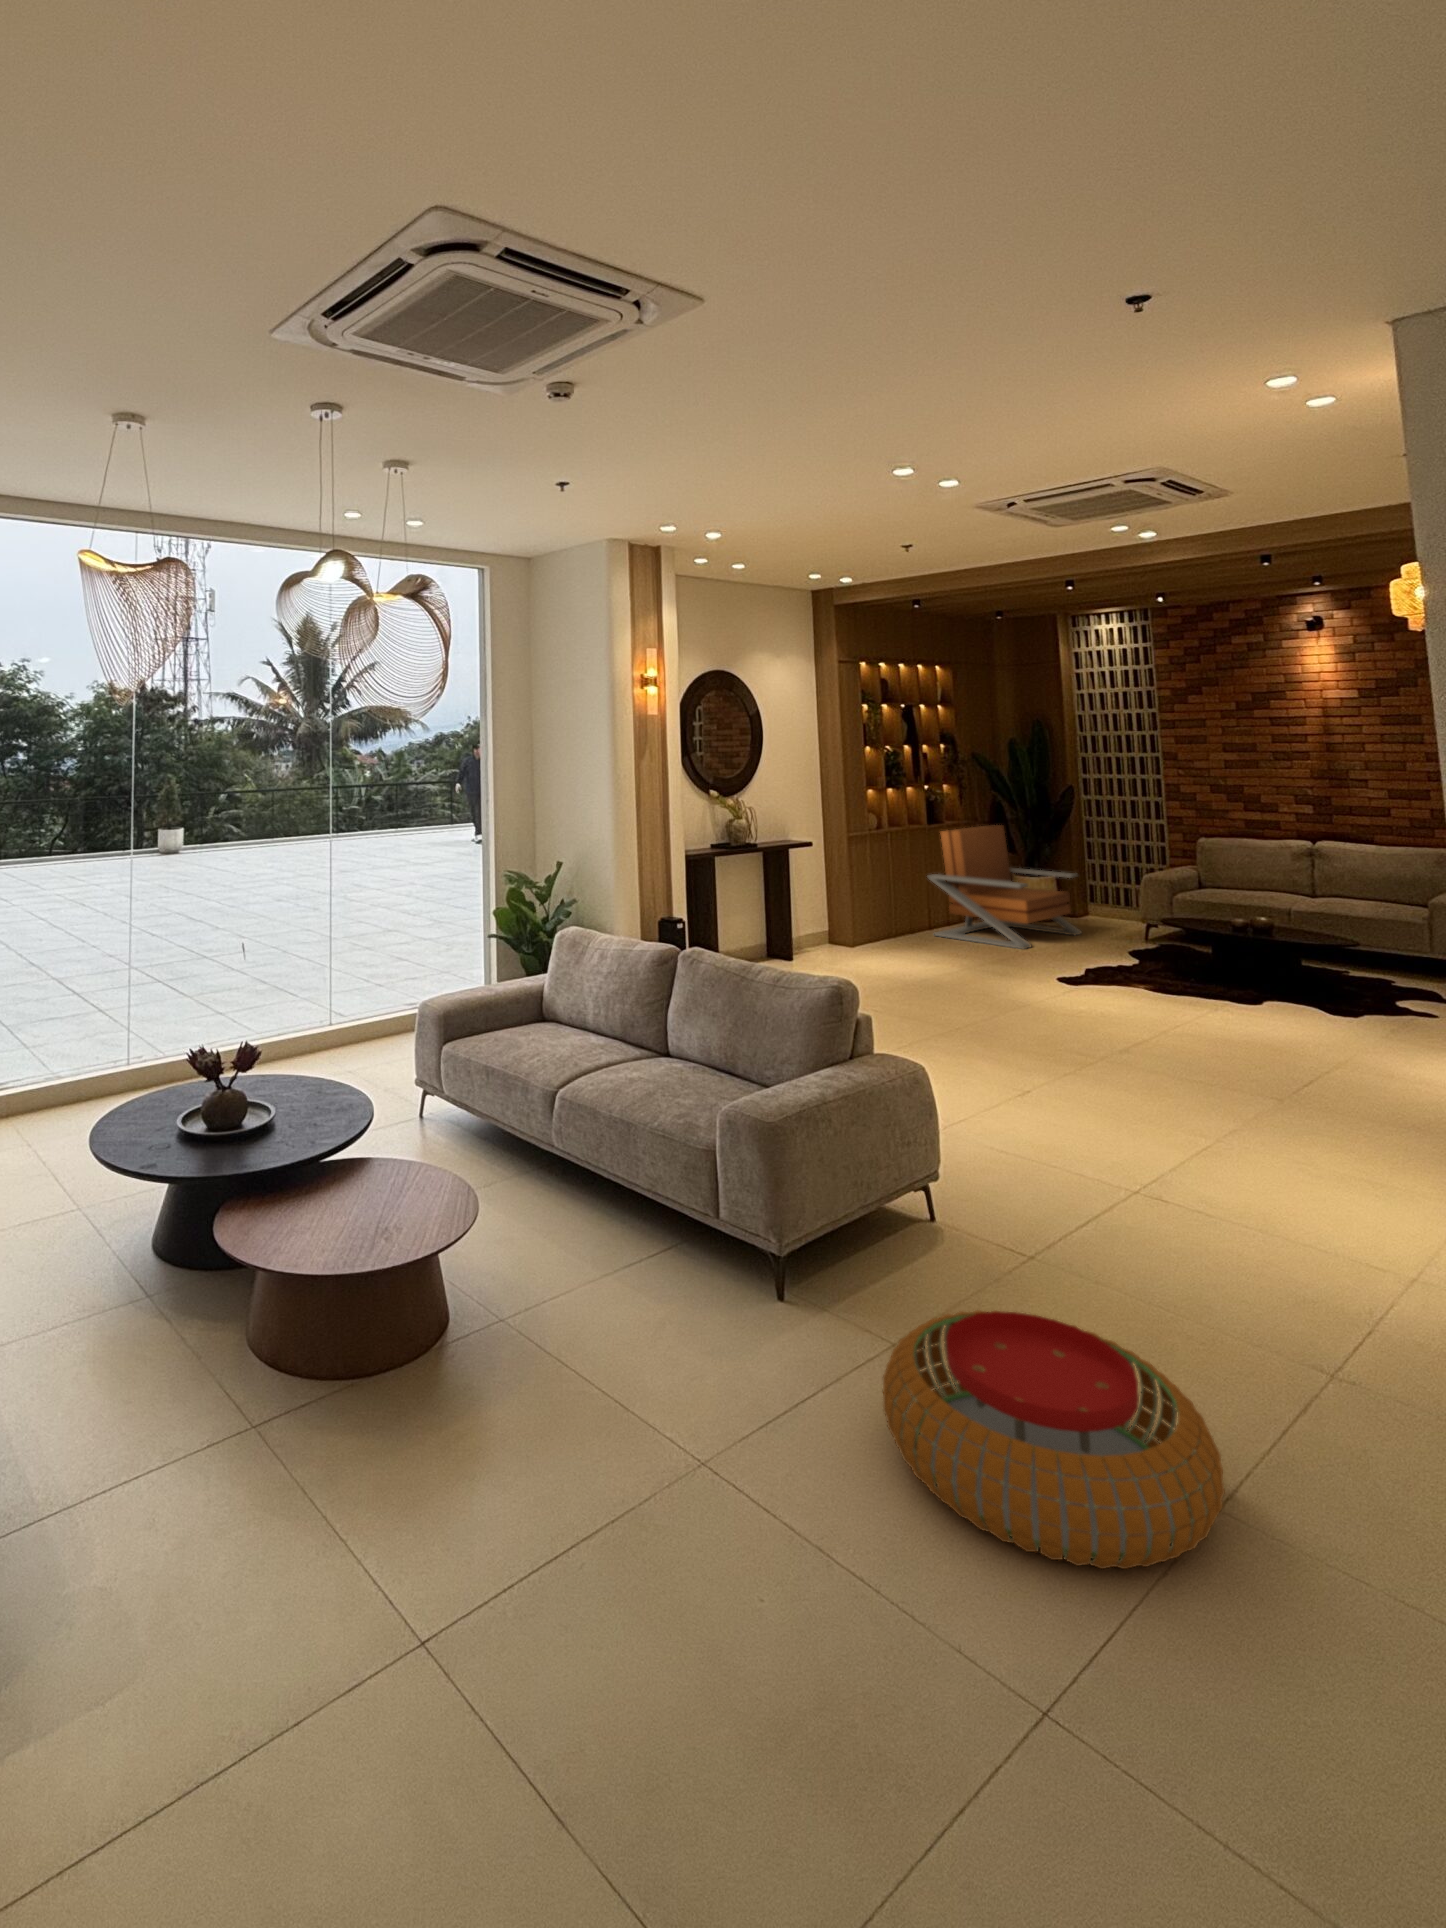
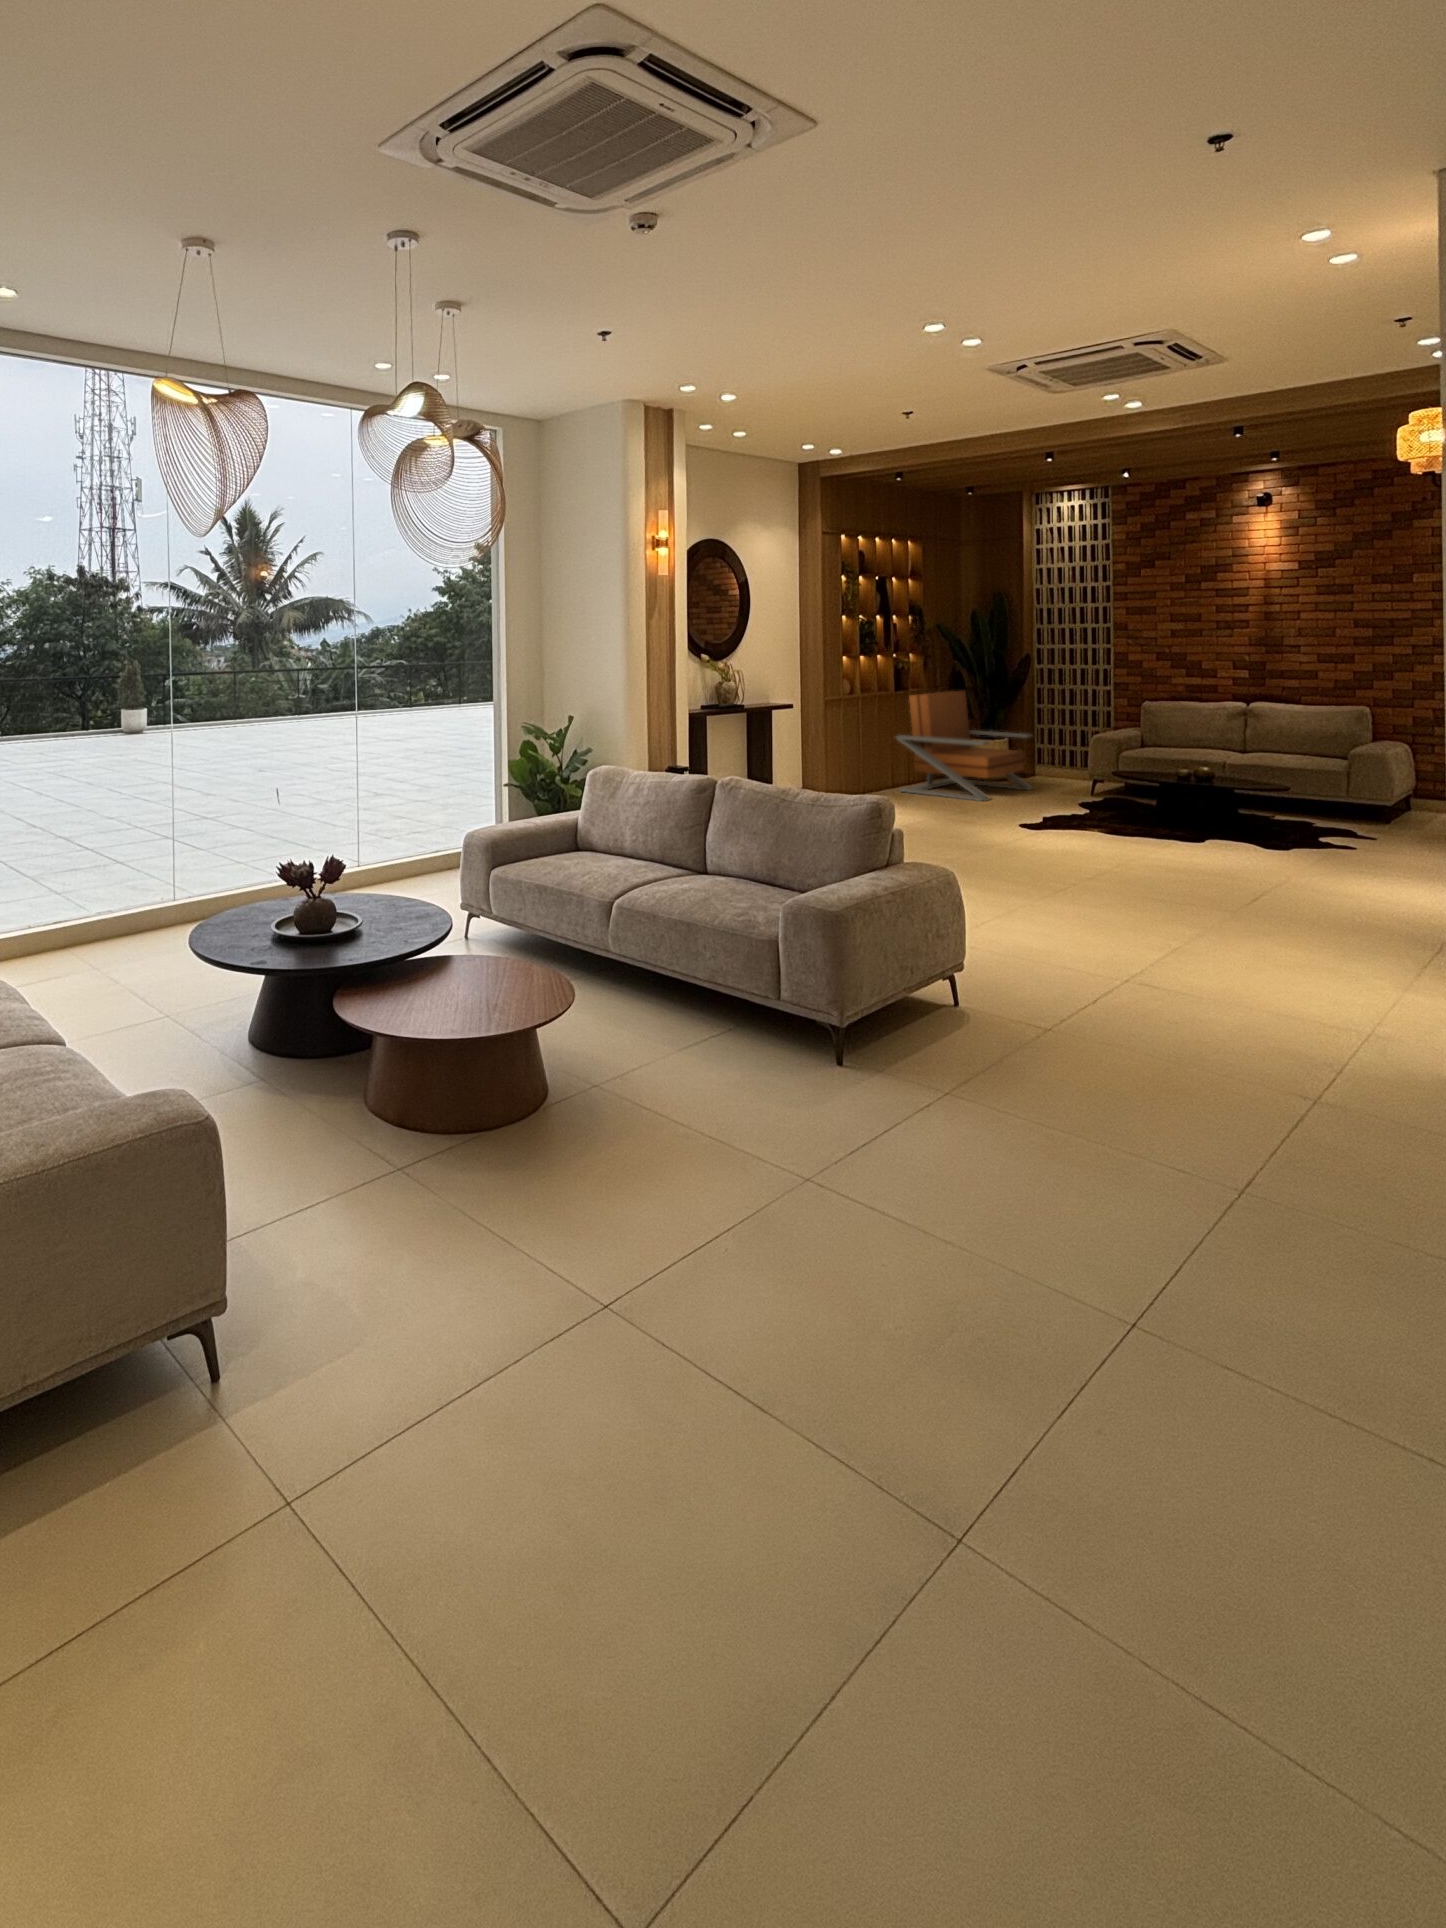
pouf: present [883,1310,1225,1569] -> none [958,1053,1262,1239]

